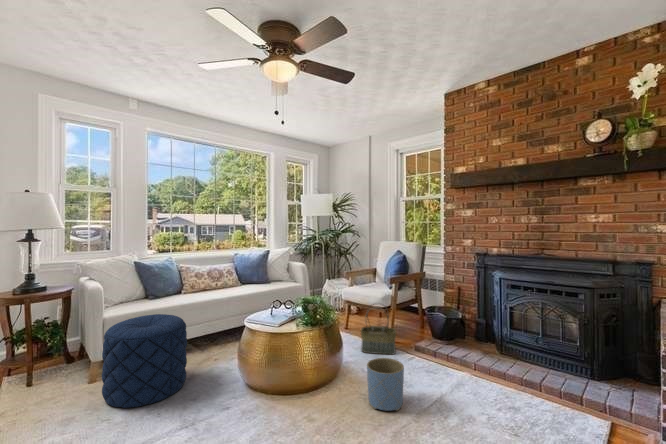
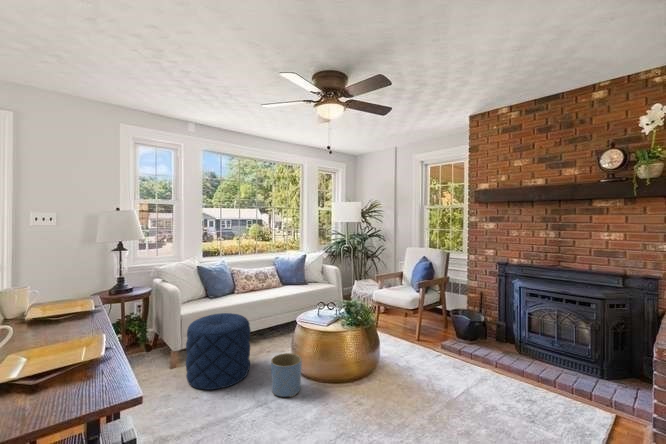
basket: present [361,304,396,354] -> none [393,305,425,351]
planter: present [367,358,404,411] -> present [271,353,302,397]

